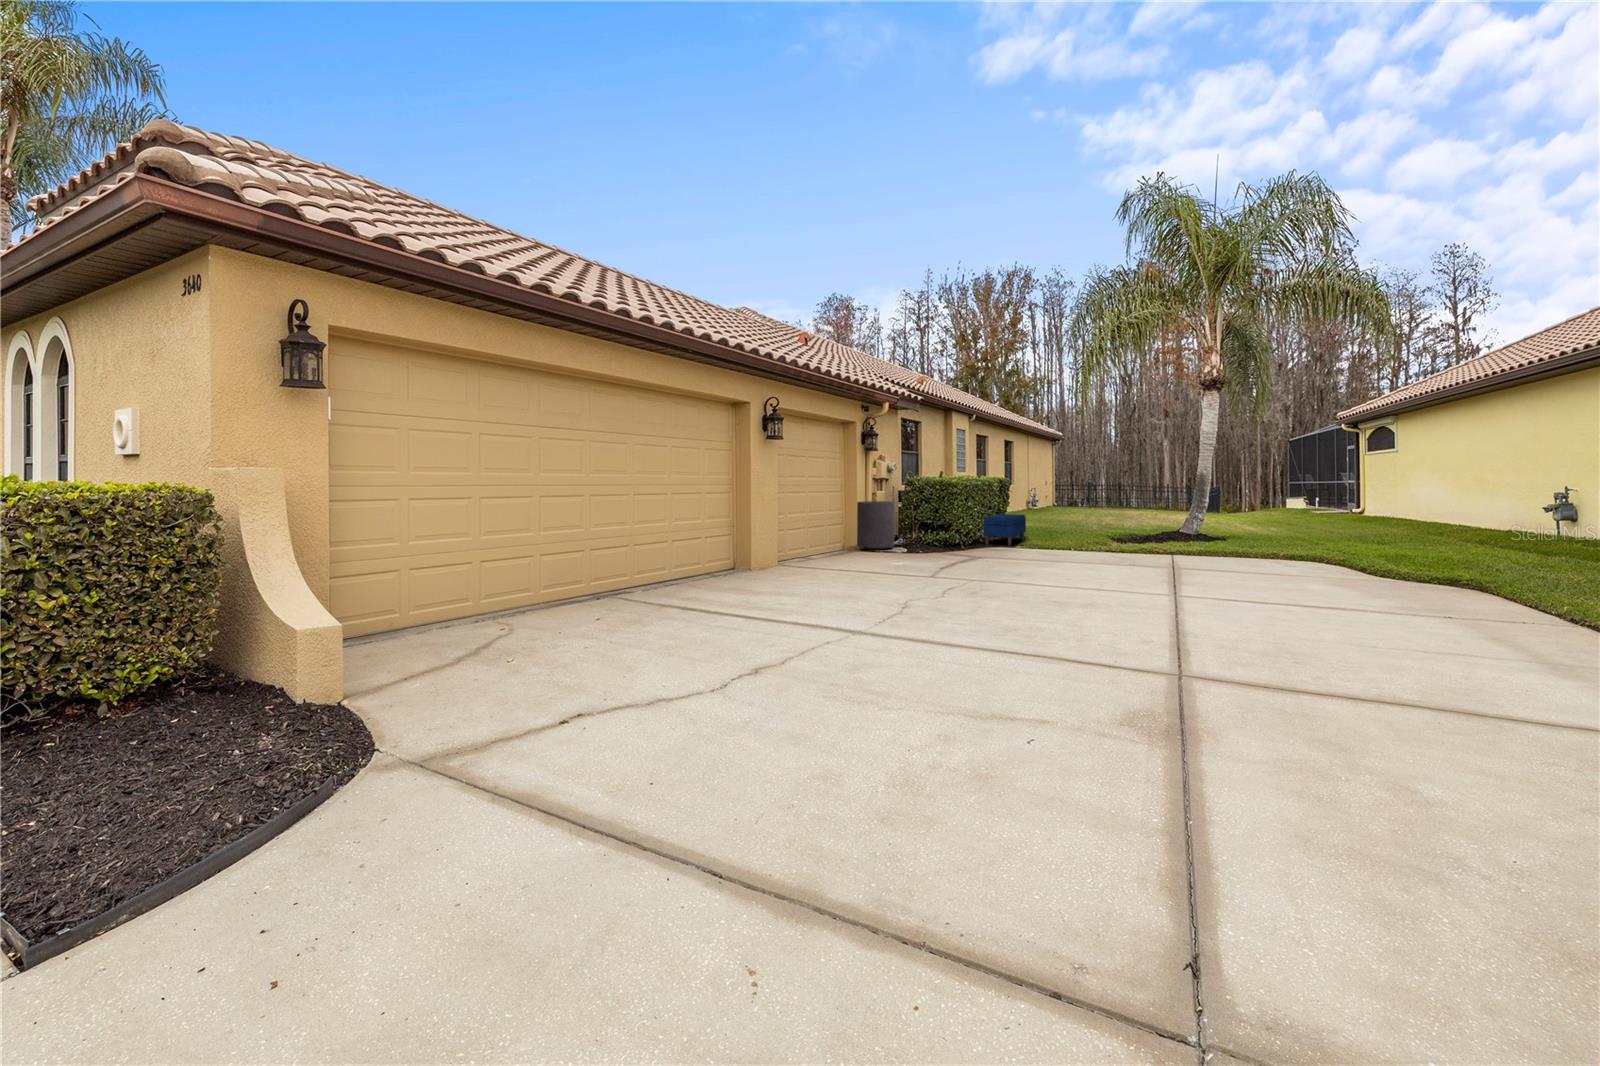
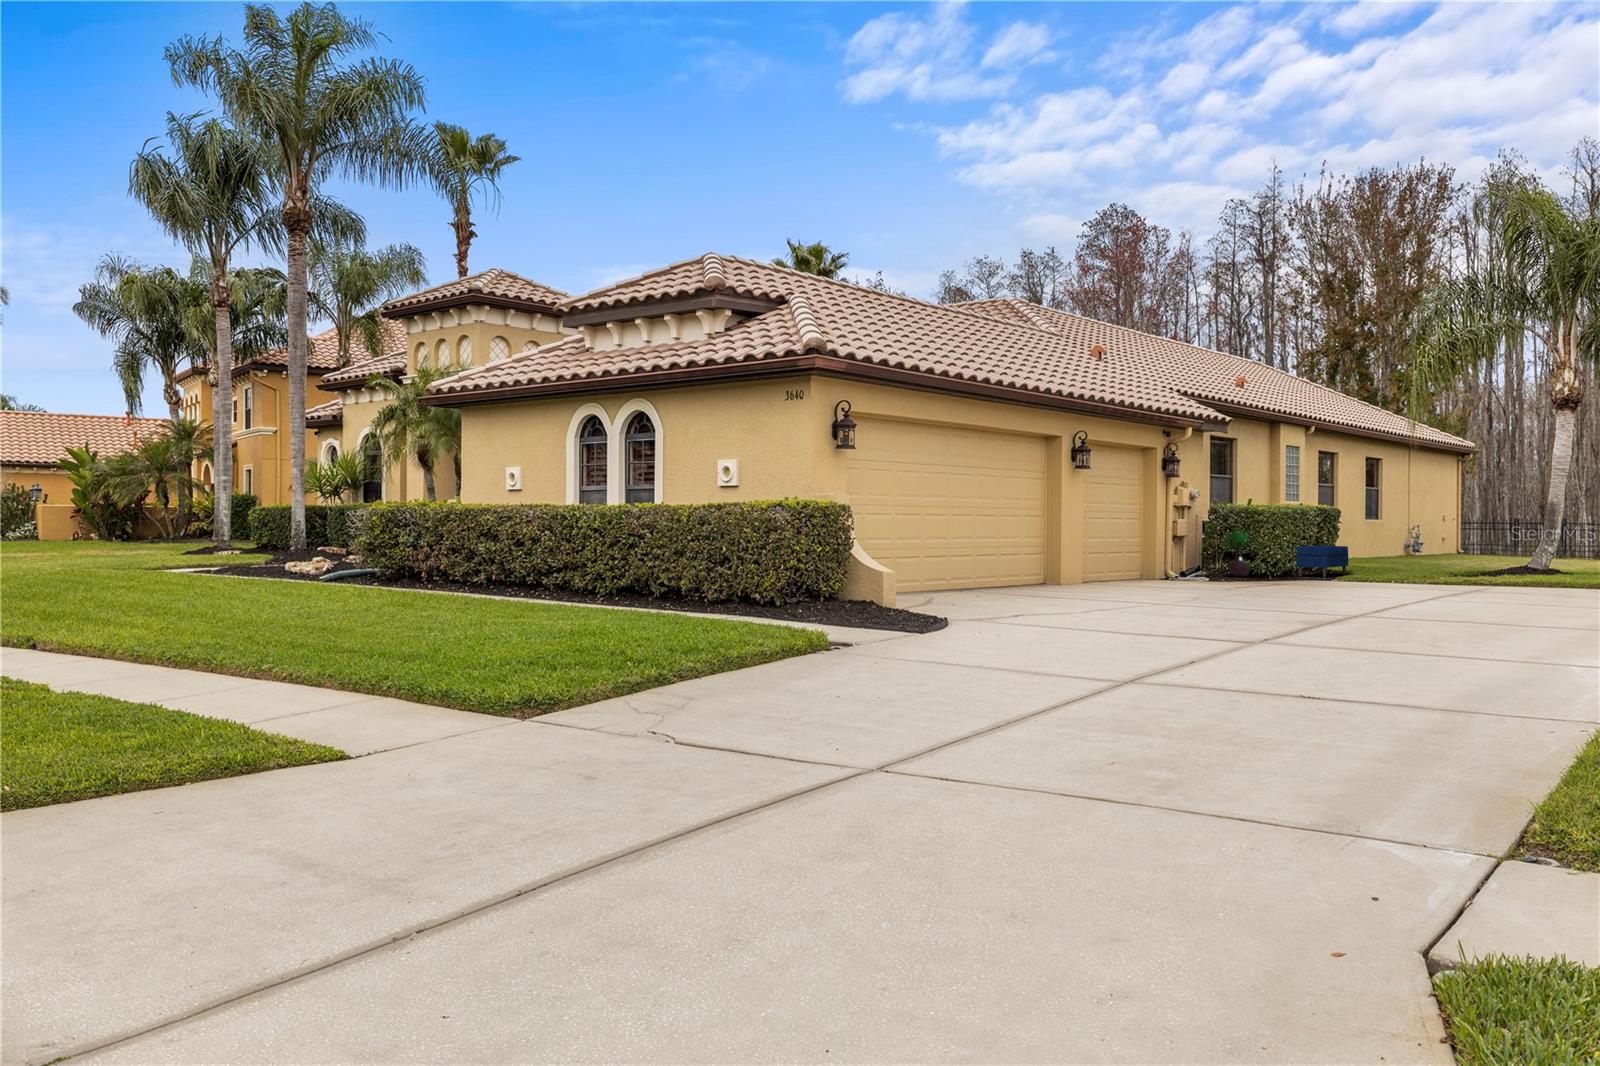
potted tree: none [916,498,944,547] -> present [1224,531,1250,577]
trash can: present [857,501,894,550] -> none [1157,529,1197,577]

